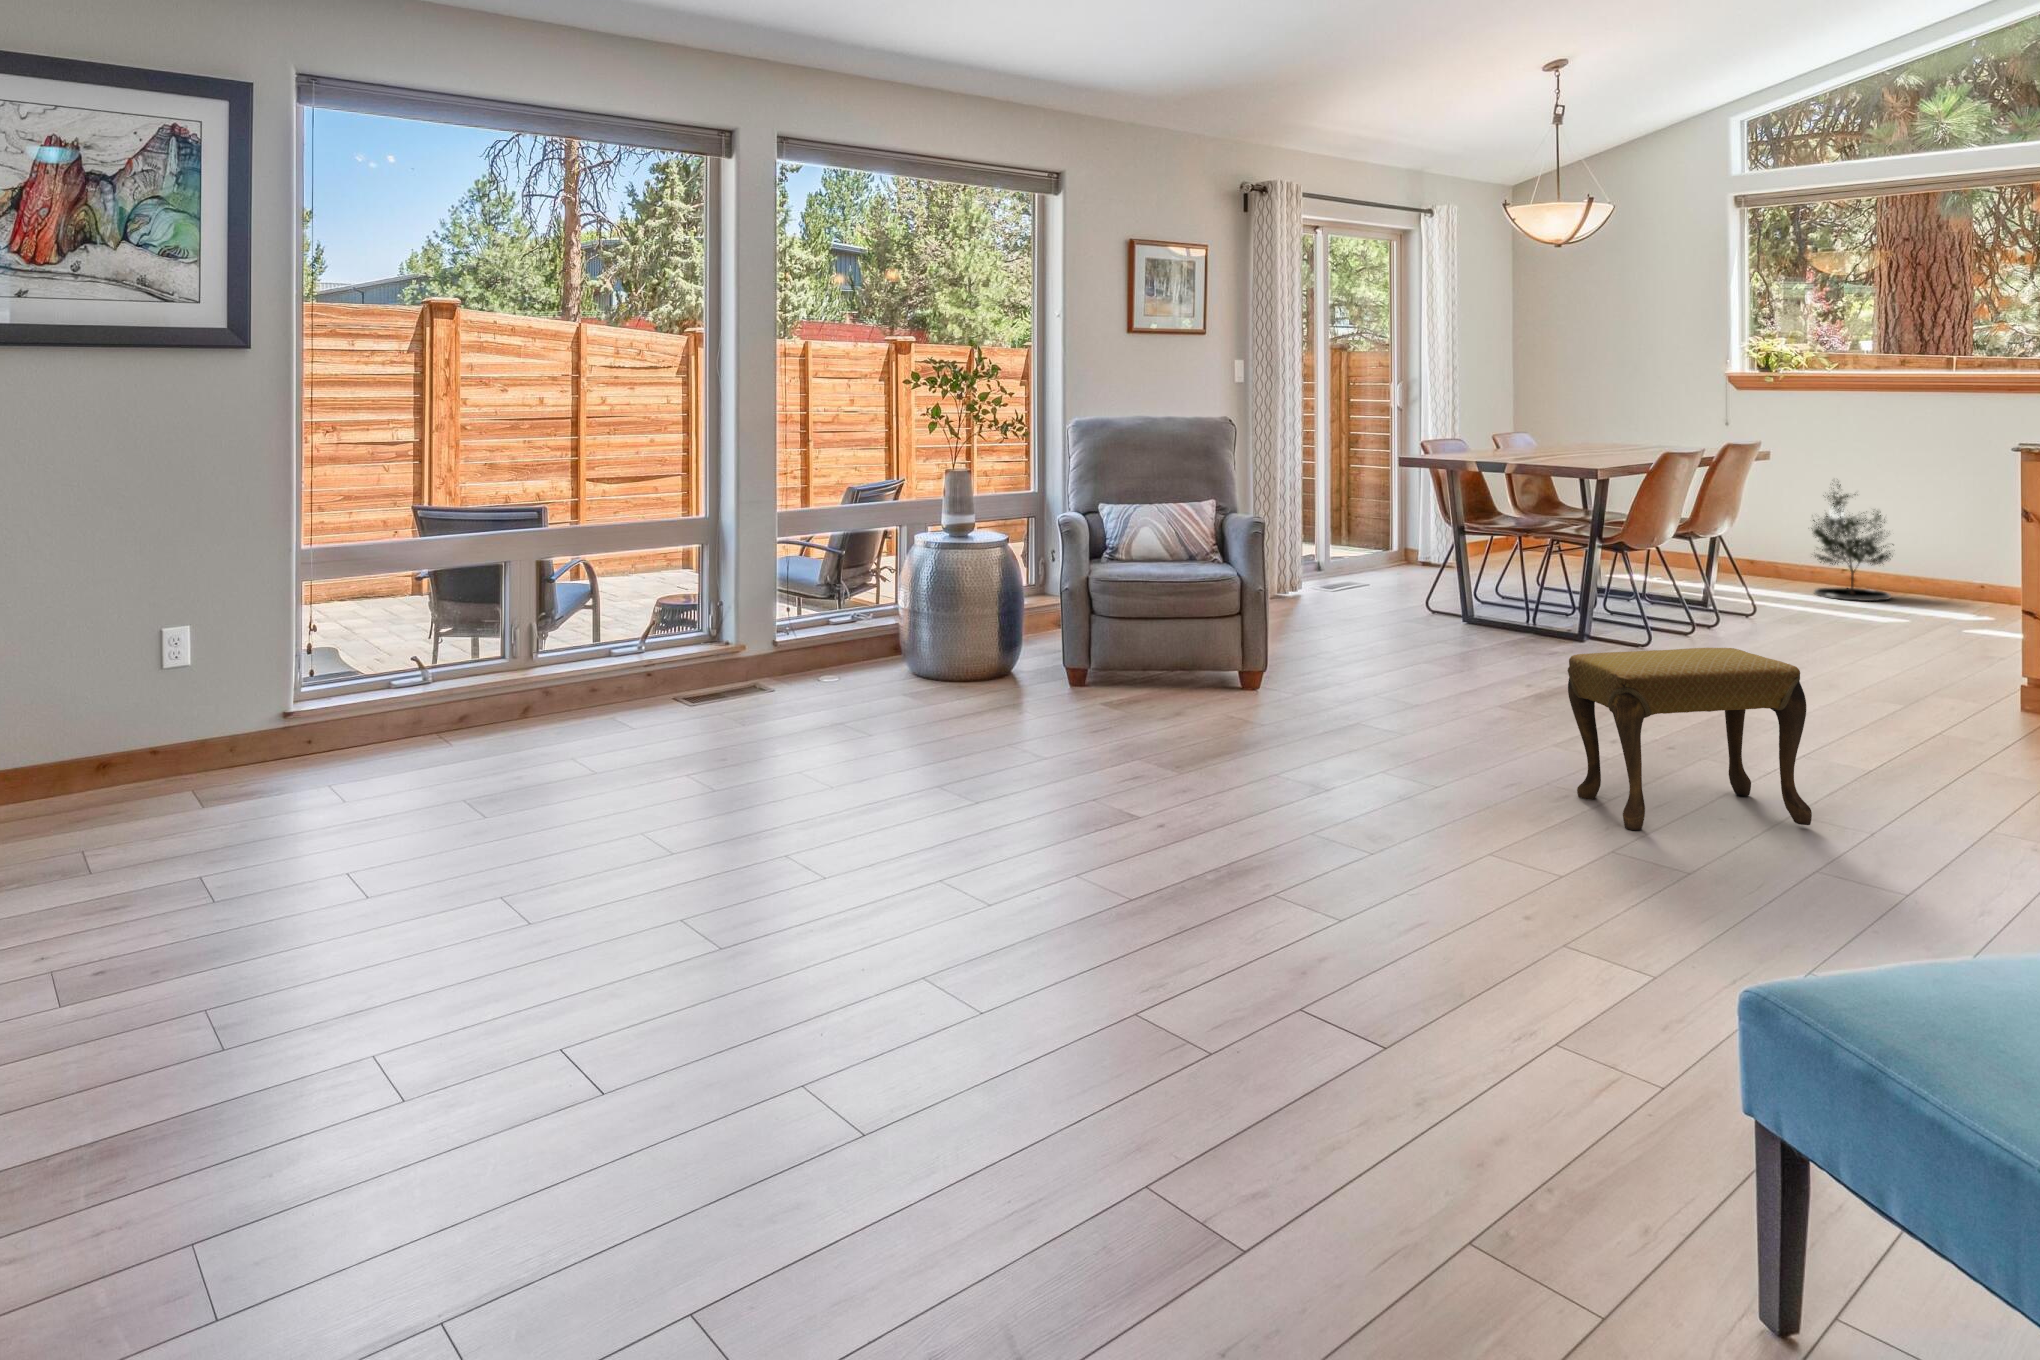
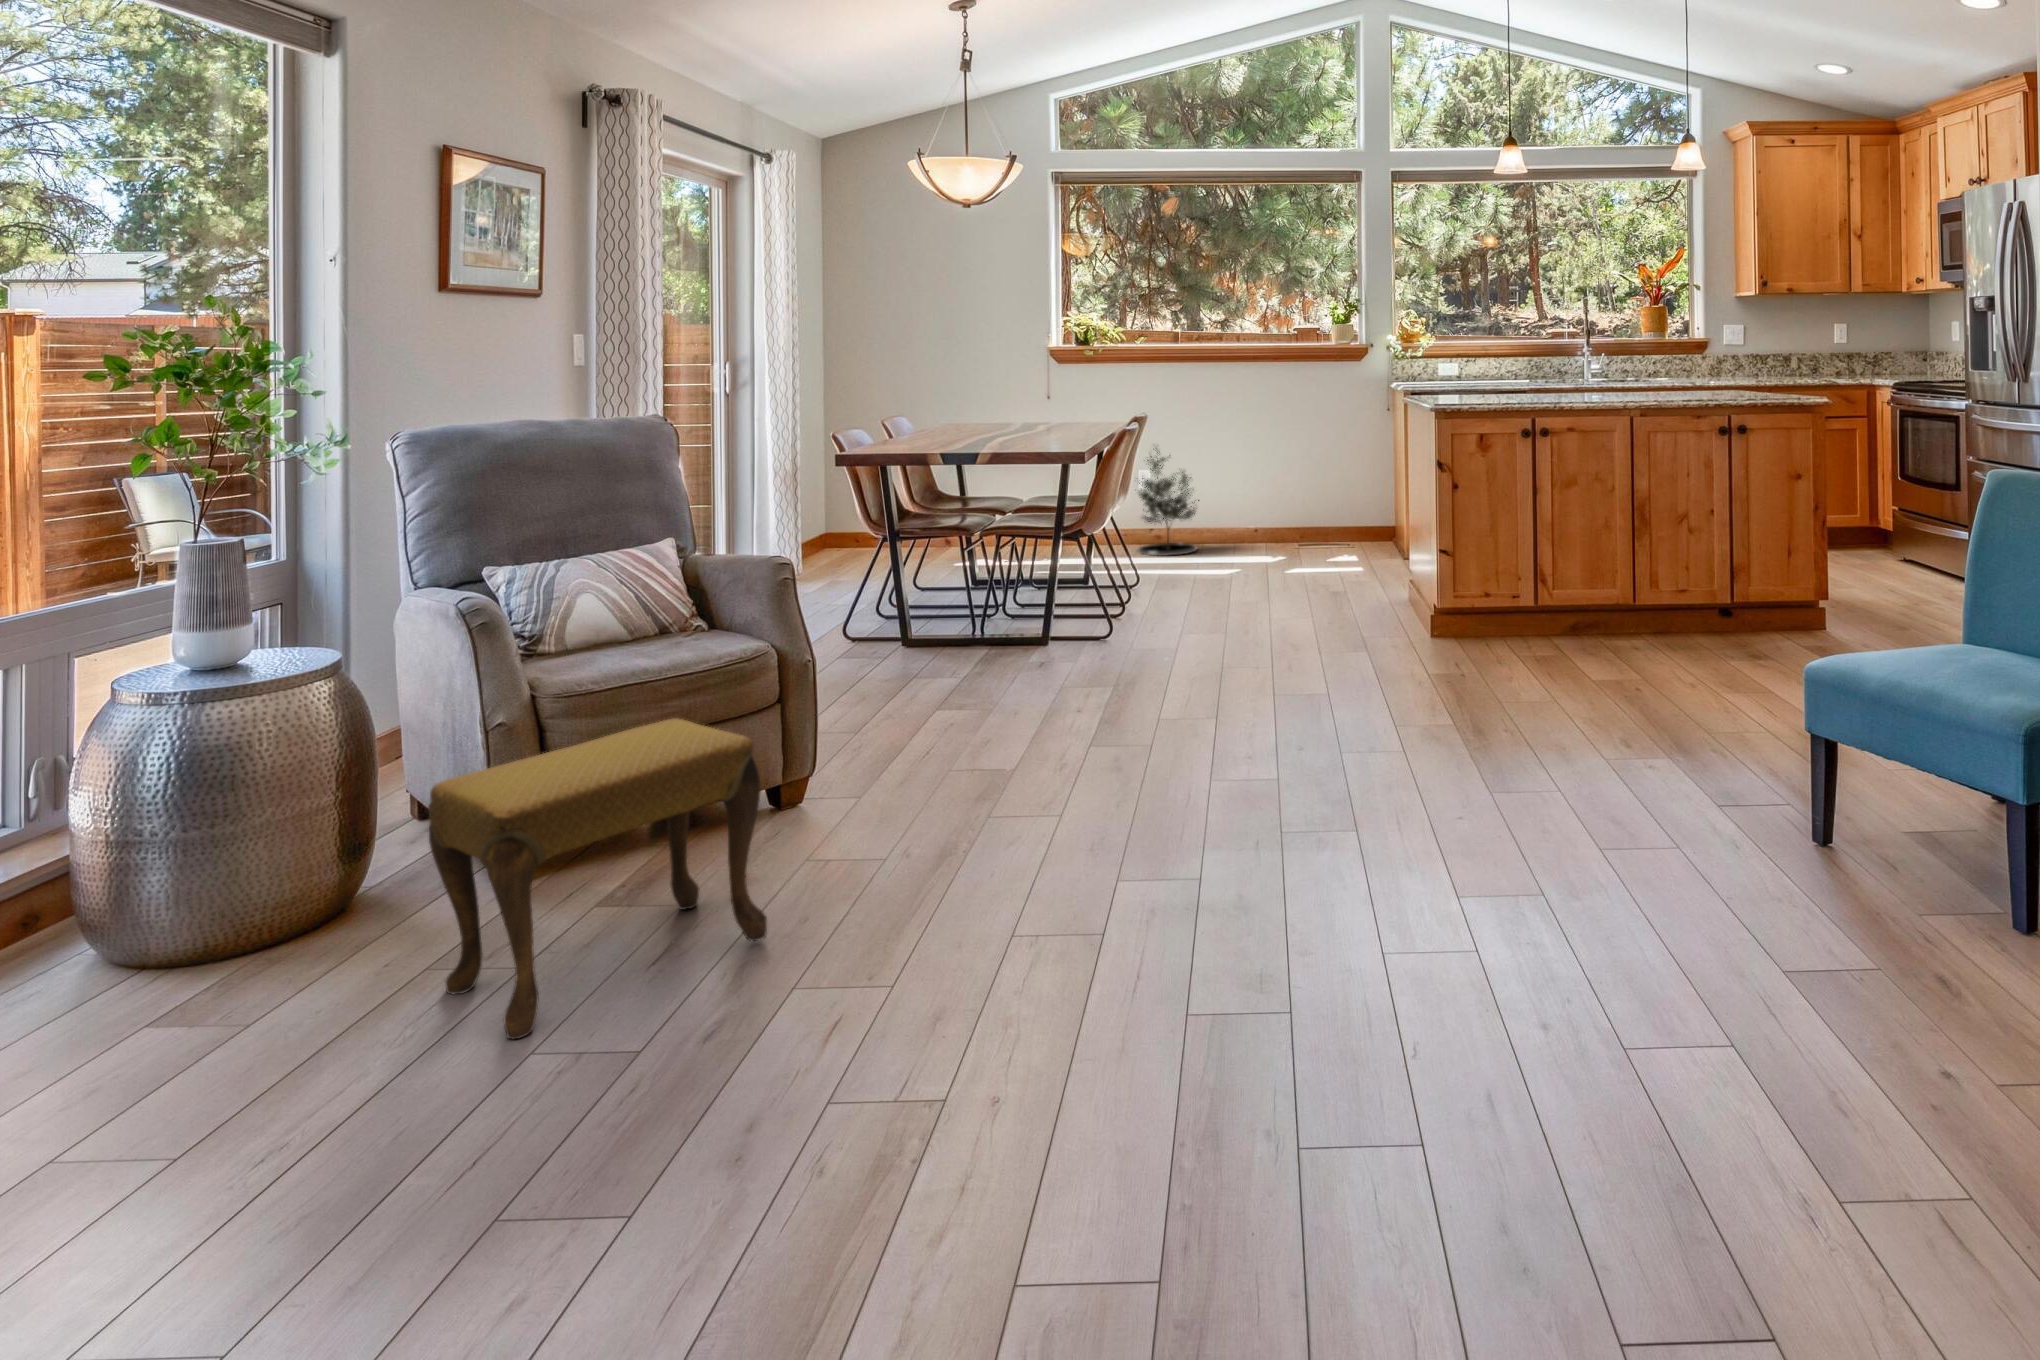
footstool: present [1568,648,1812,830] -> present [428,718,767,1039]

